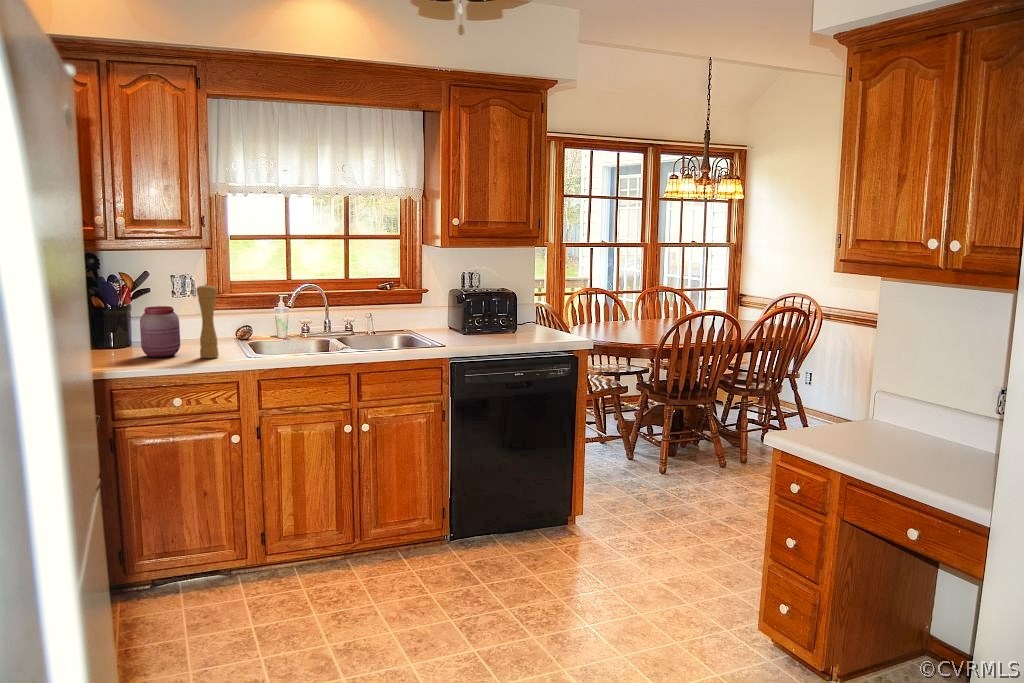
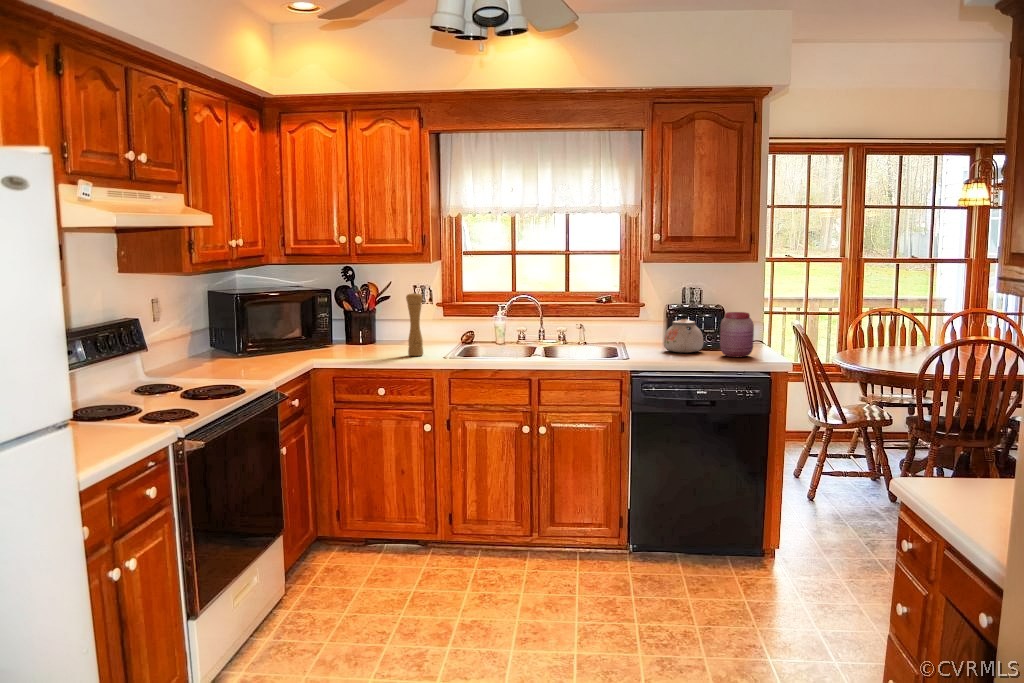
kettle: none [462,293,500,338] -> present [664,307,703,353]
jar: present [140,306,180,358] -> present [720,312,754,357]

